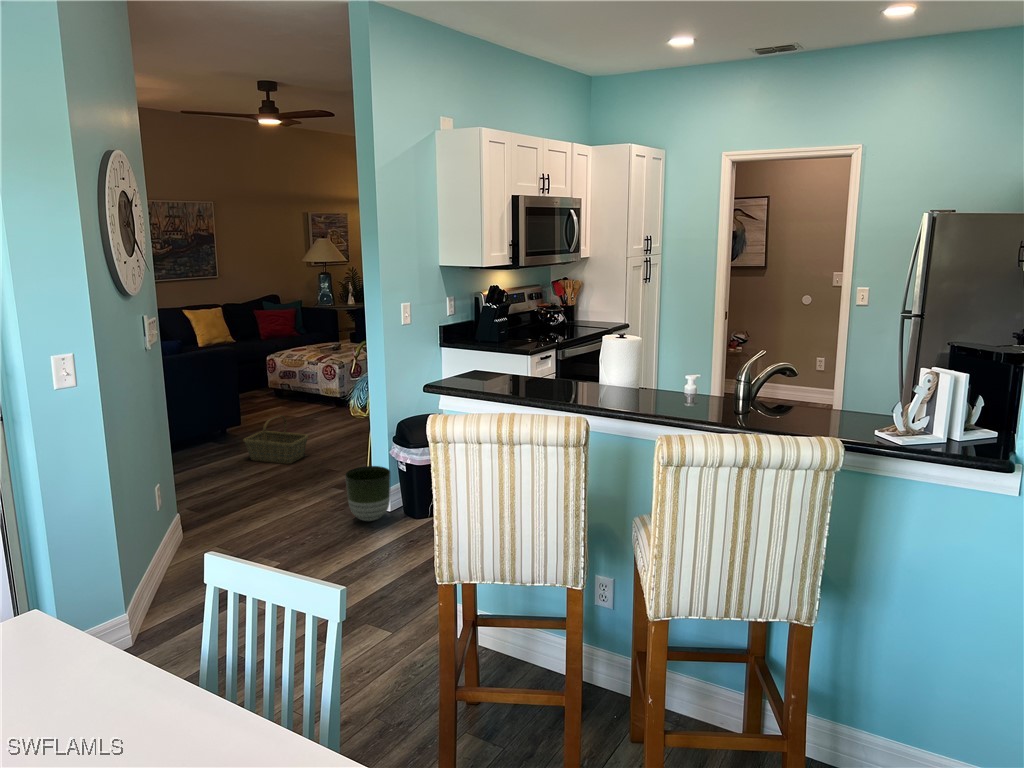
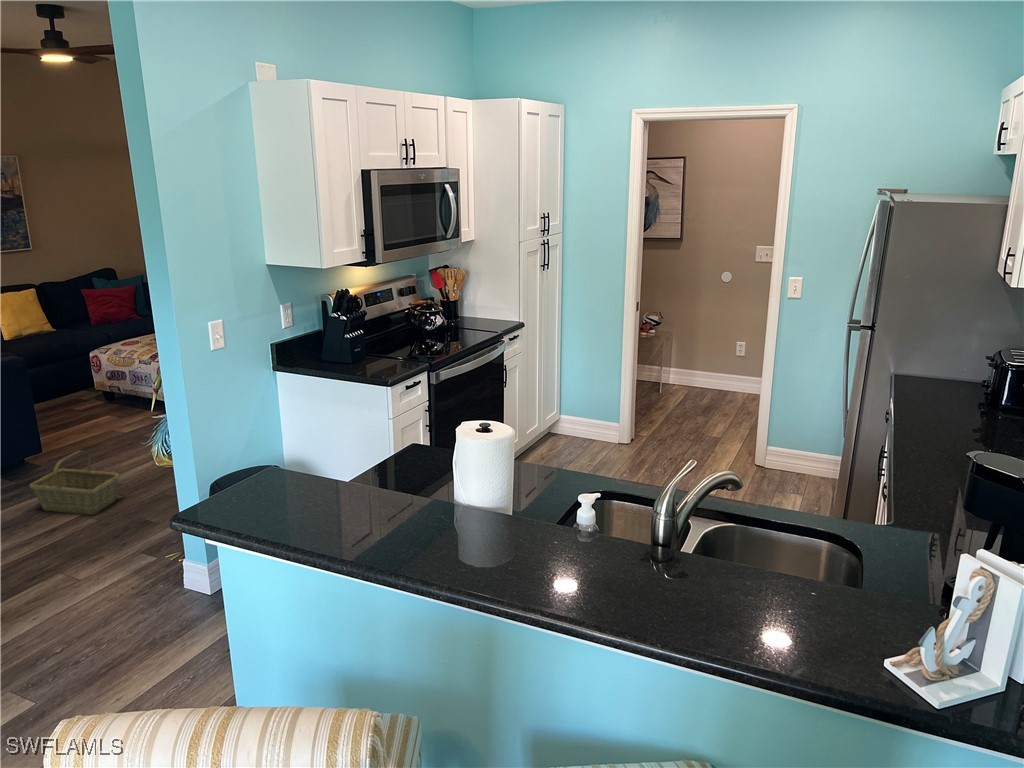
planter: present [345,466,391,521] -> none [140,540,207,616]

